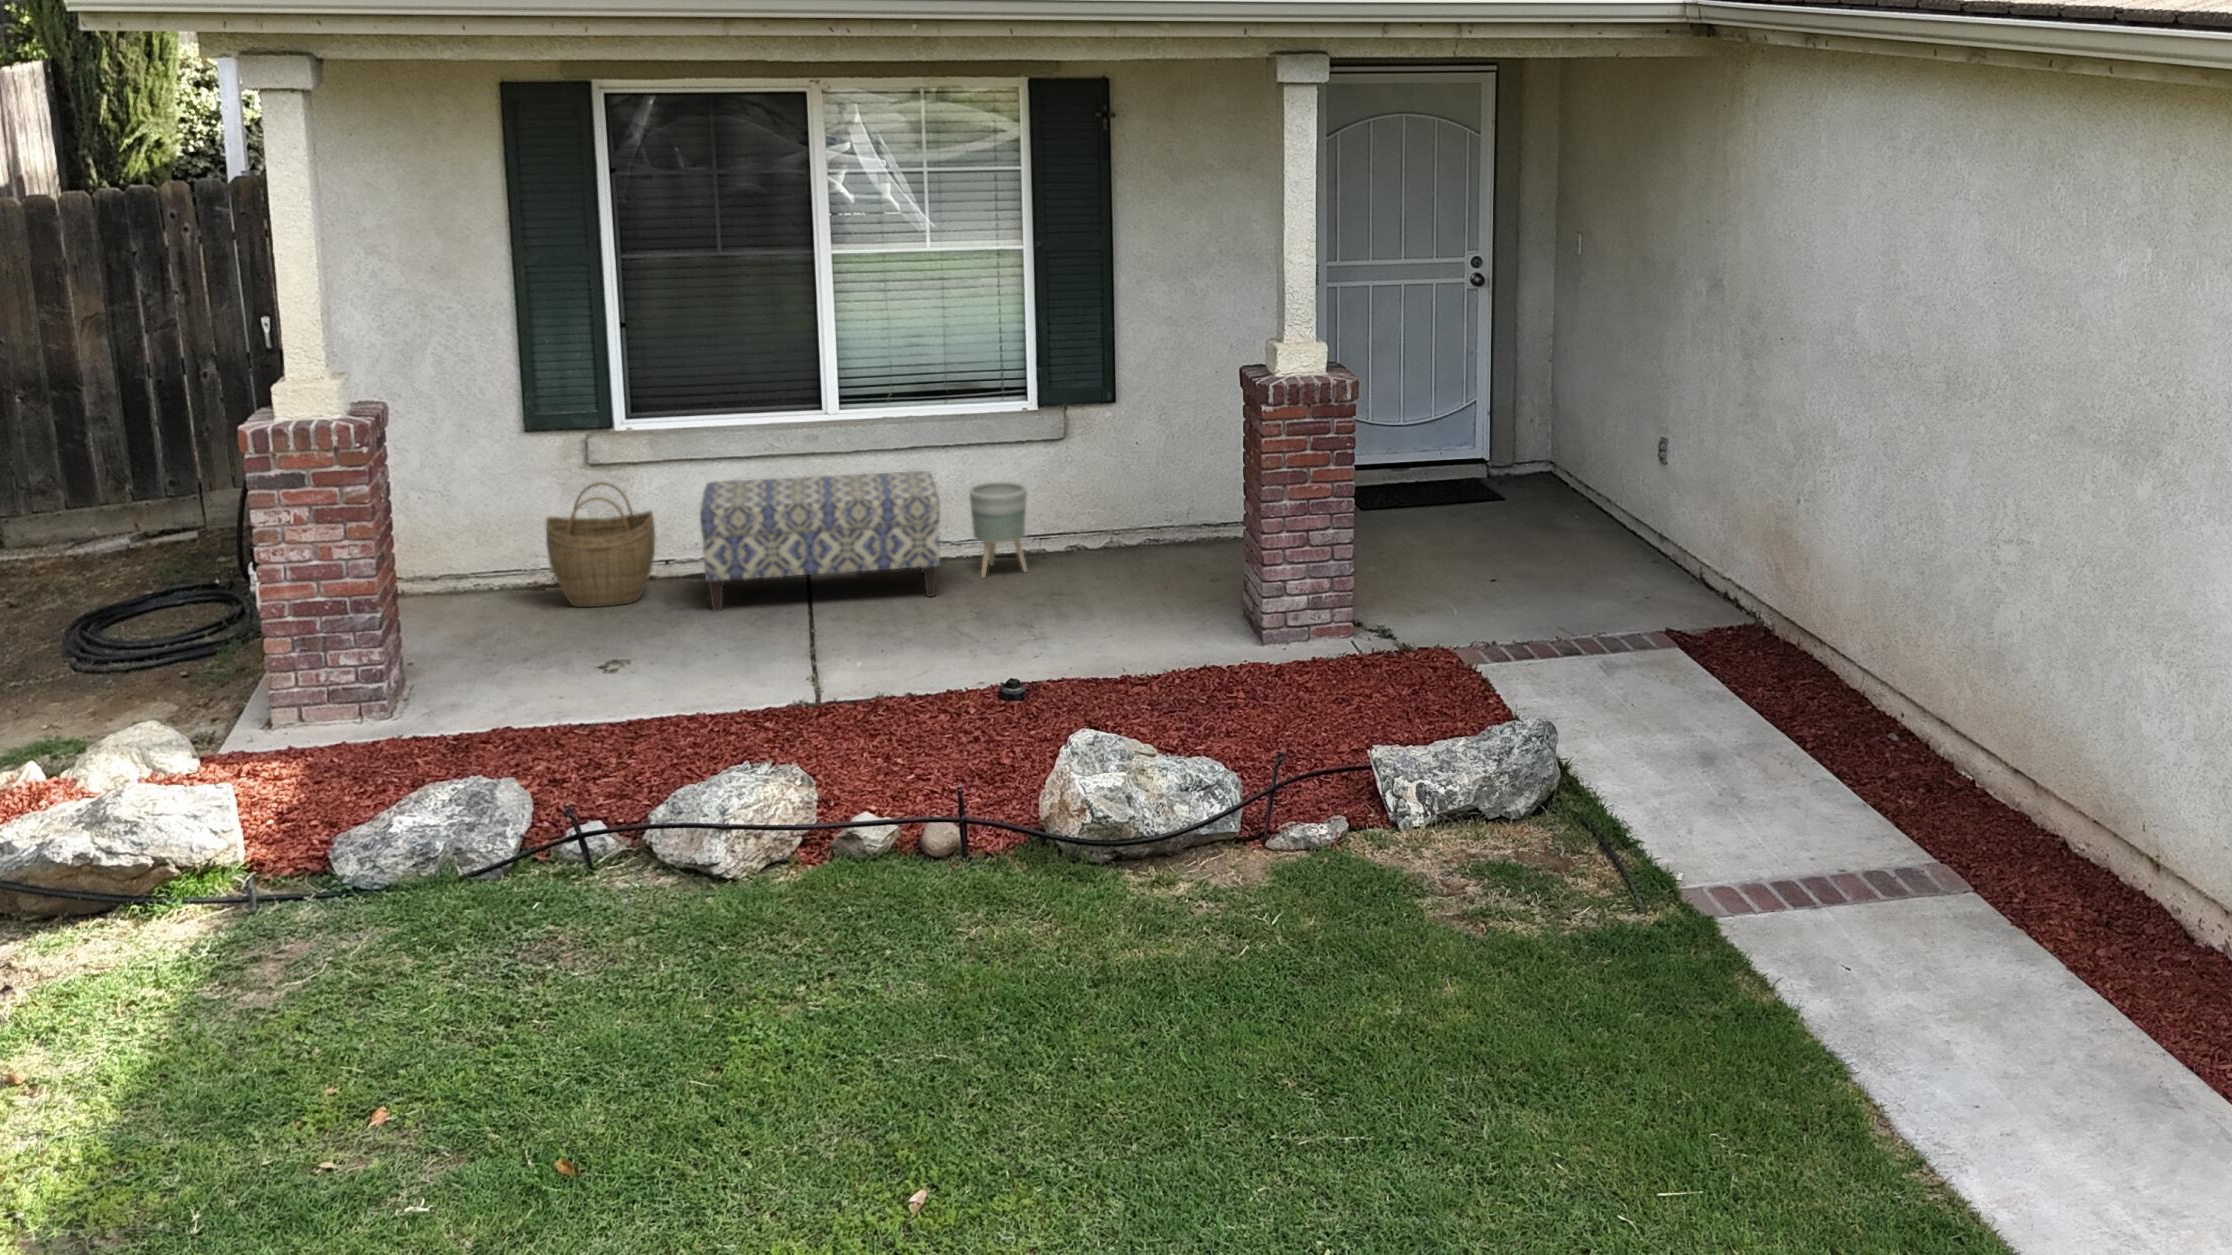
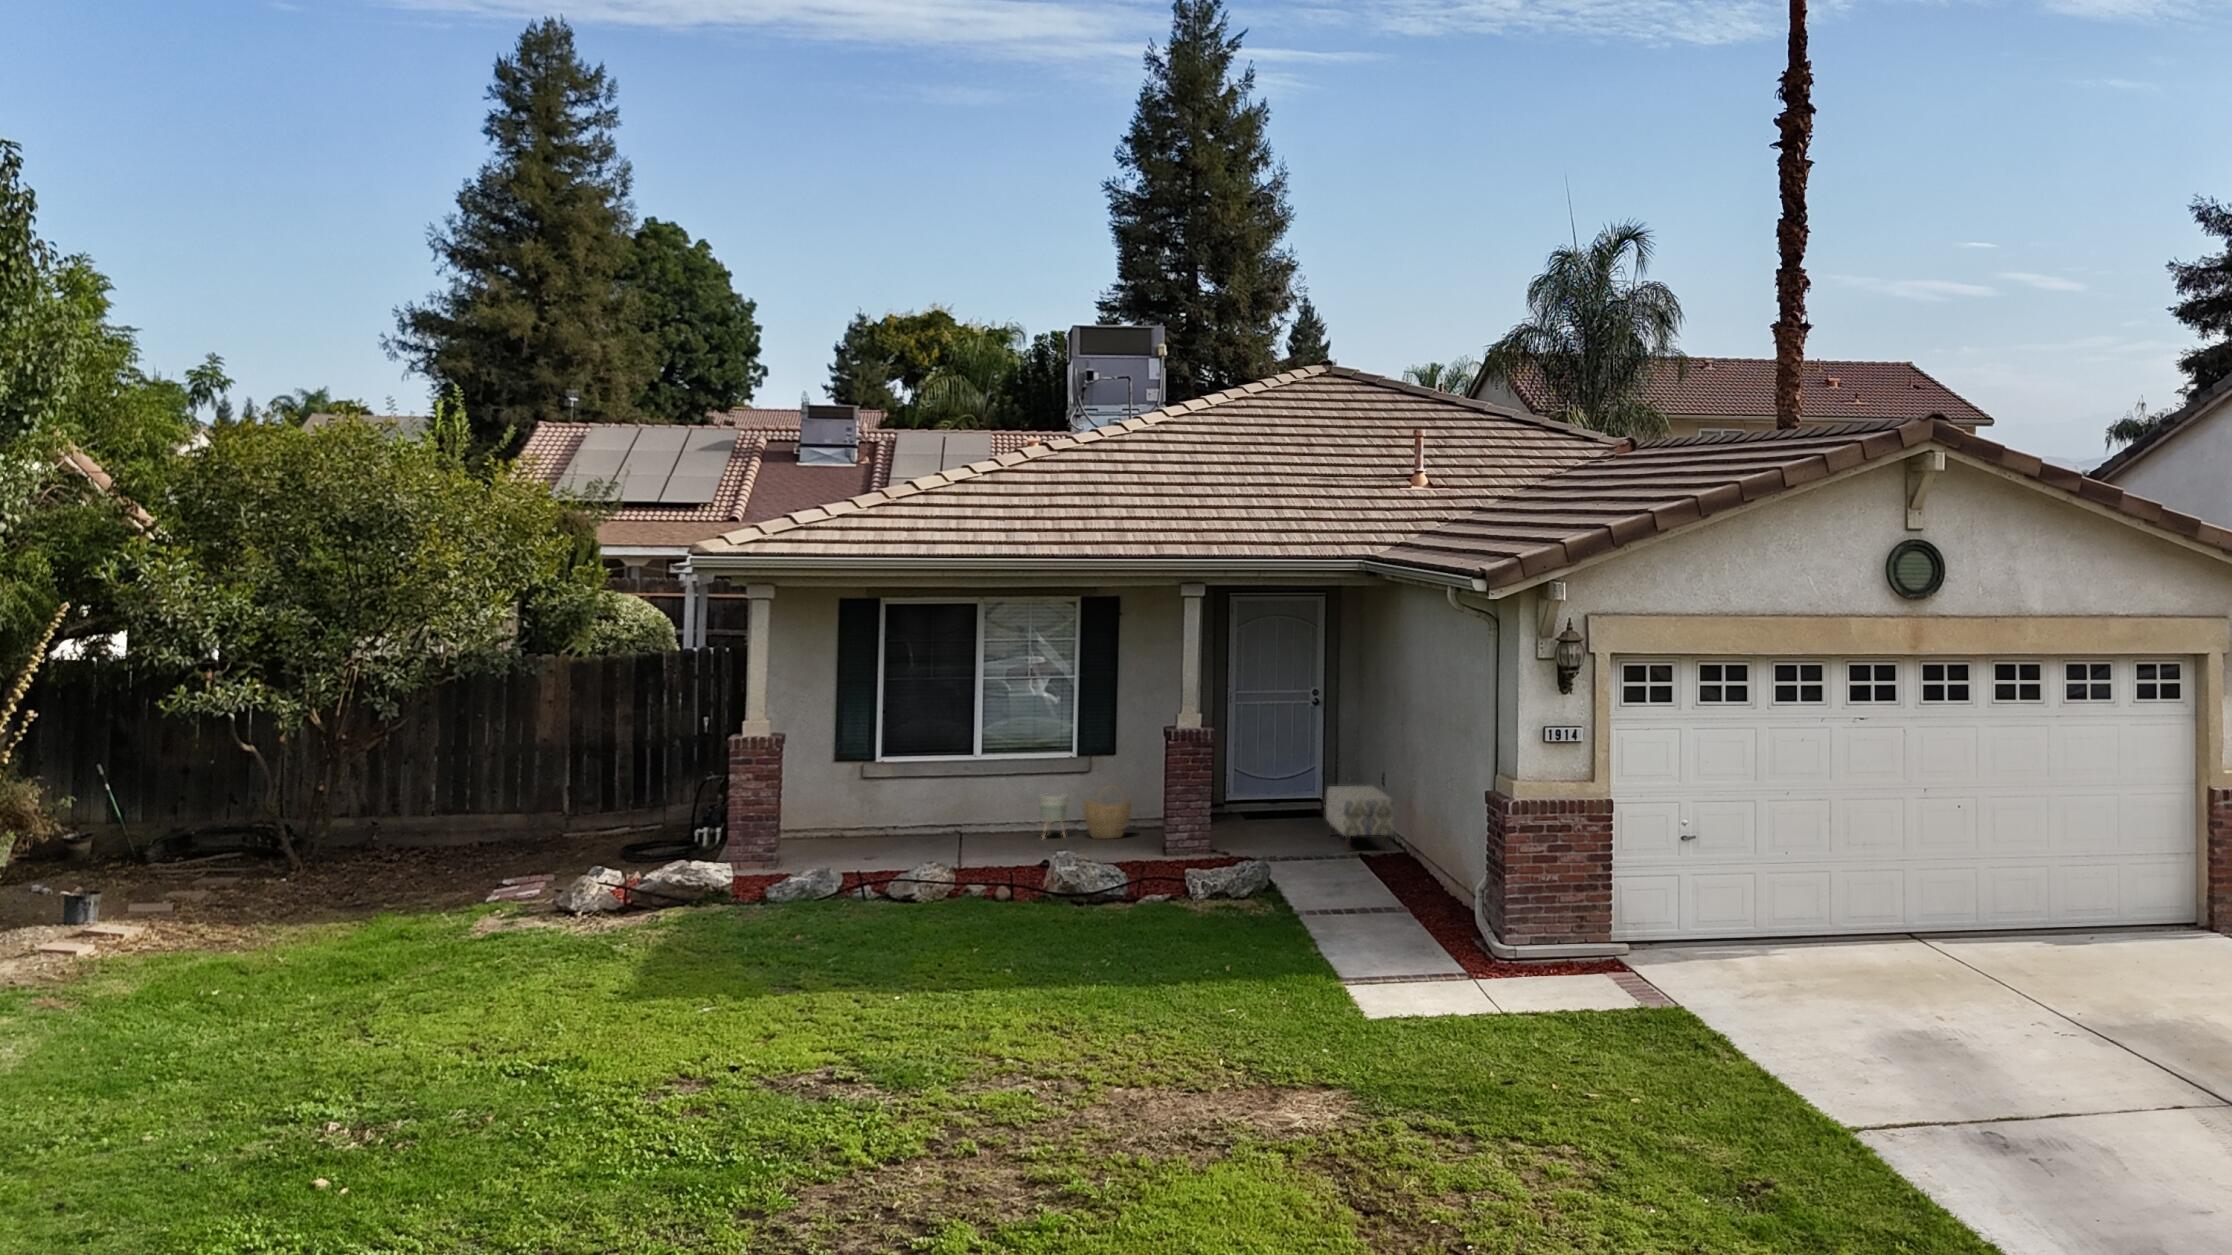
bench: present [700,471,940,611] -> present [1326,785,1394,851]
woven basket: present [546,482,655,607] -> present [1084,797,1131,839]

